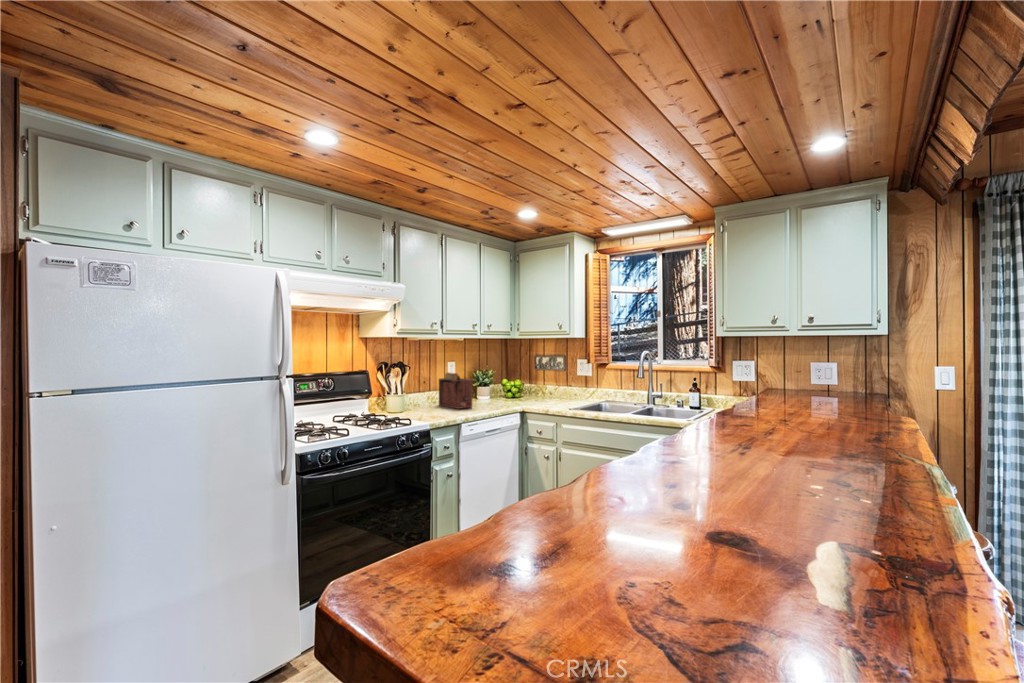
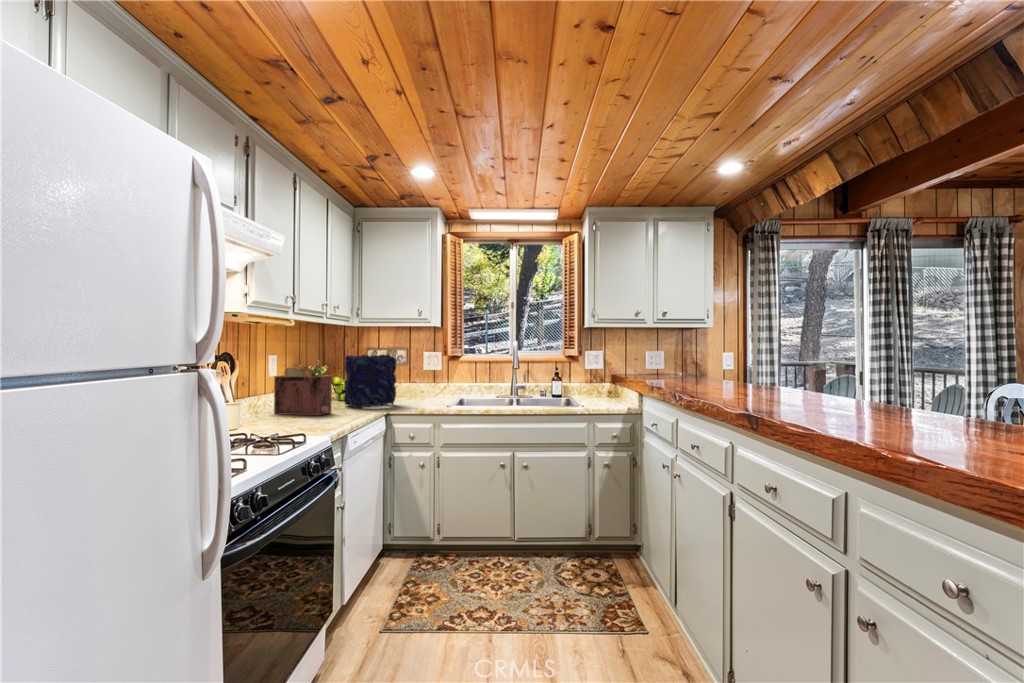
vase: none [495,362,536,406] -> present [344,355,397,408]

